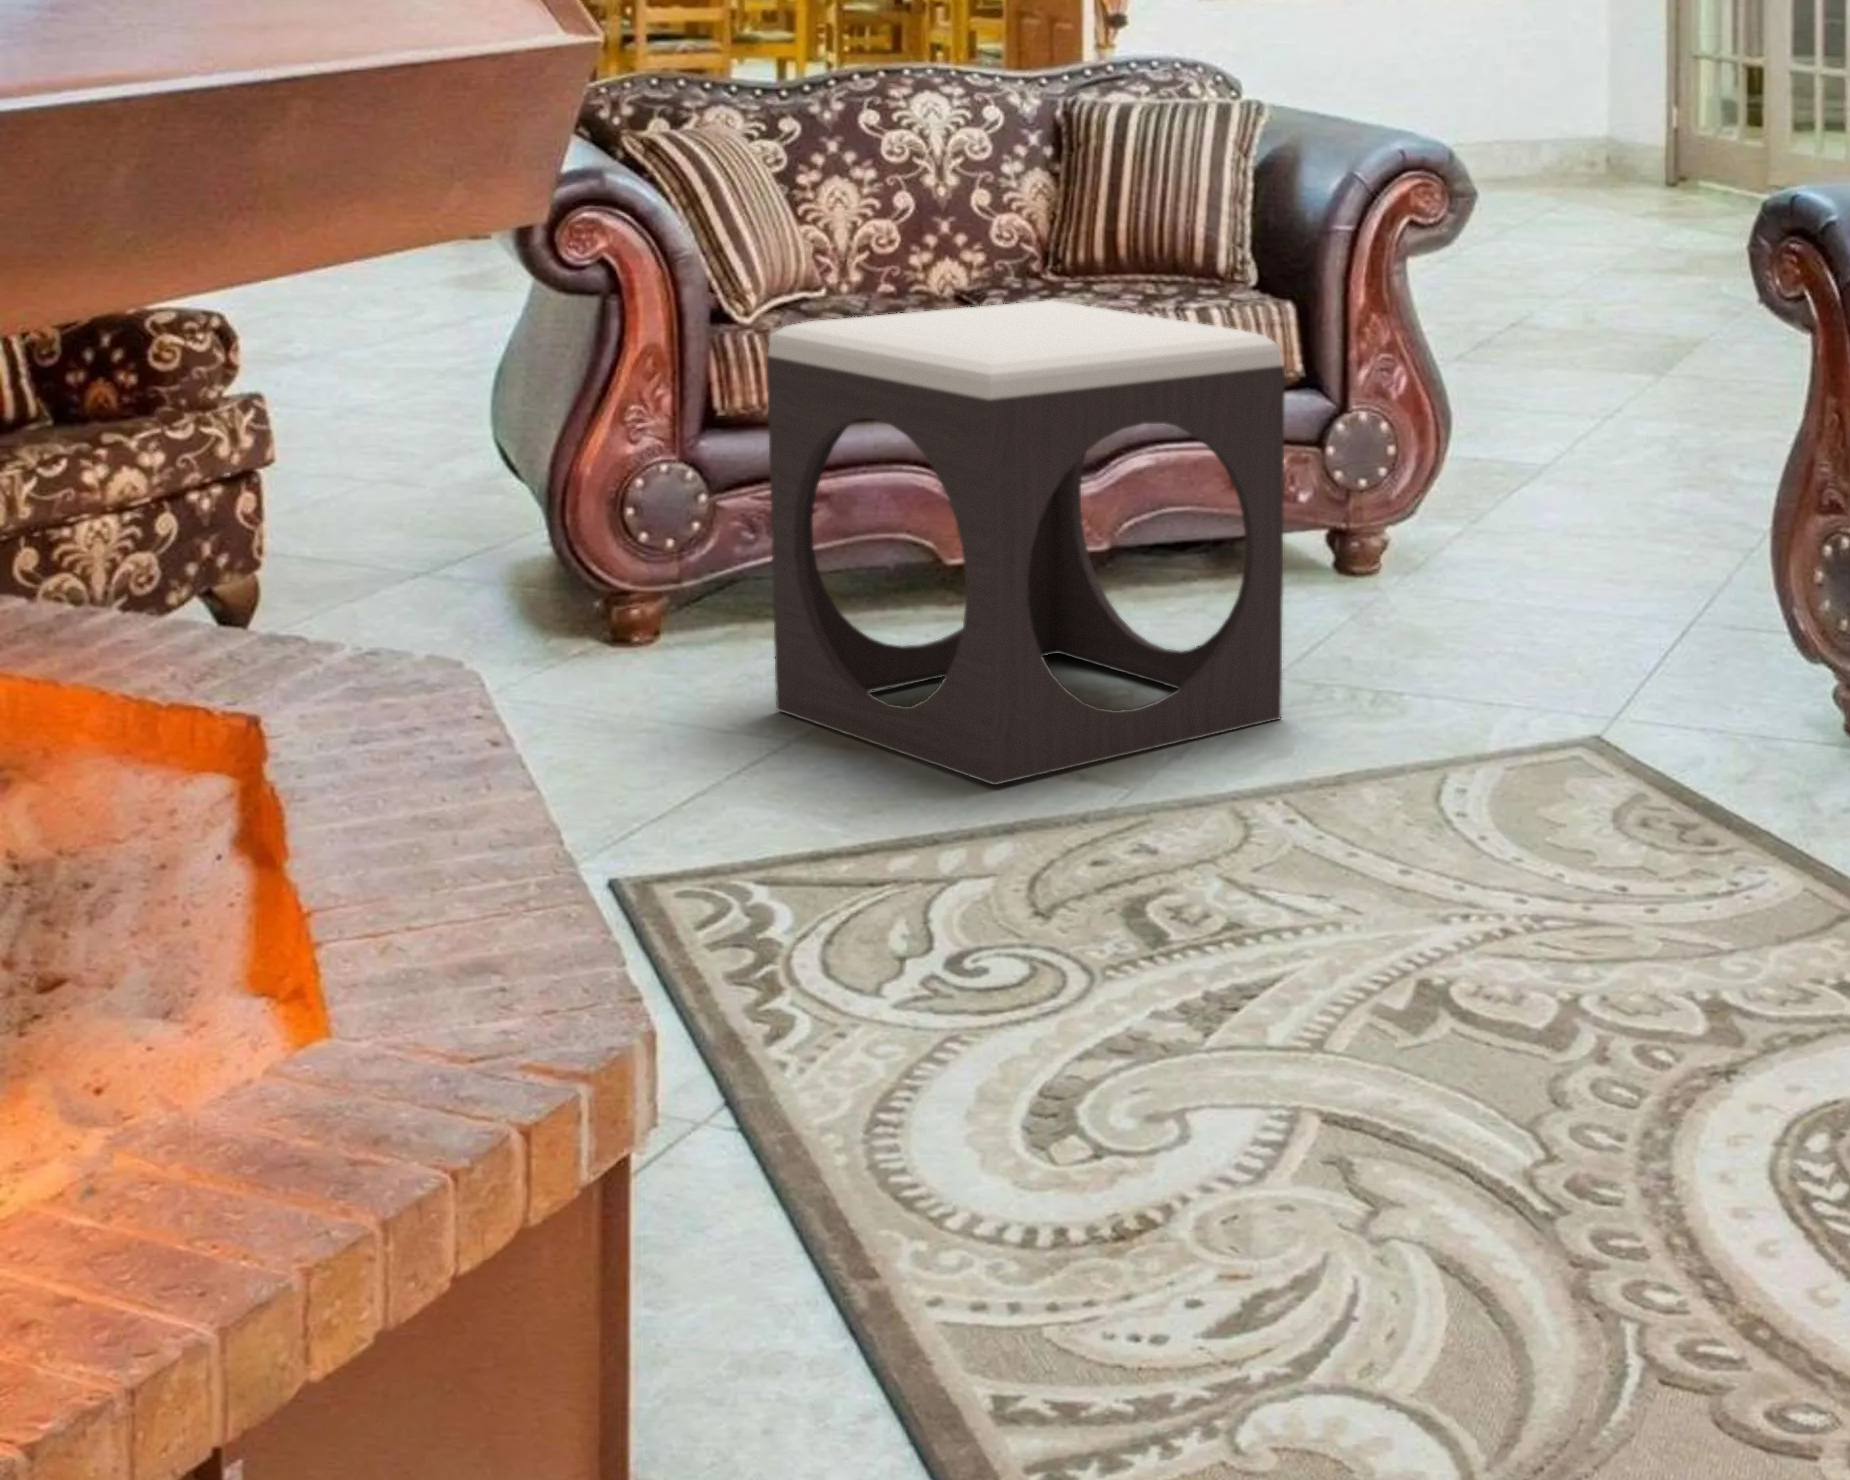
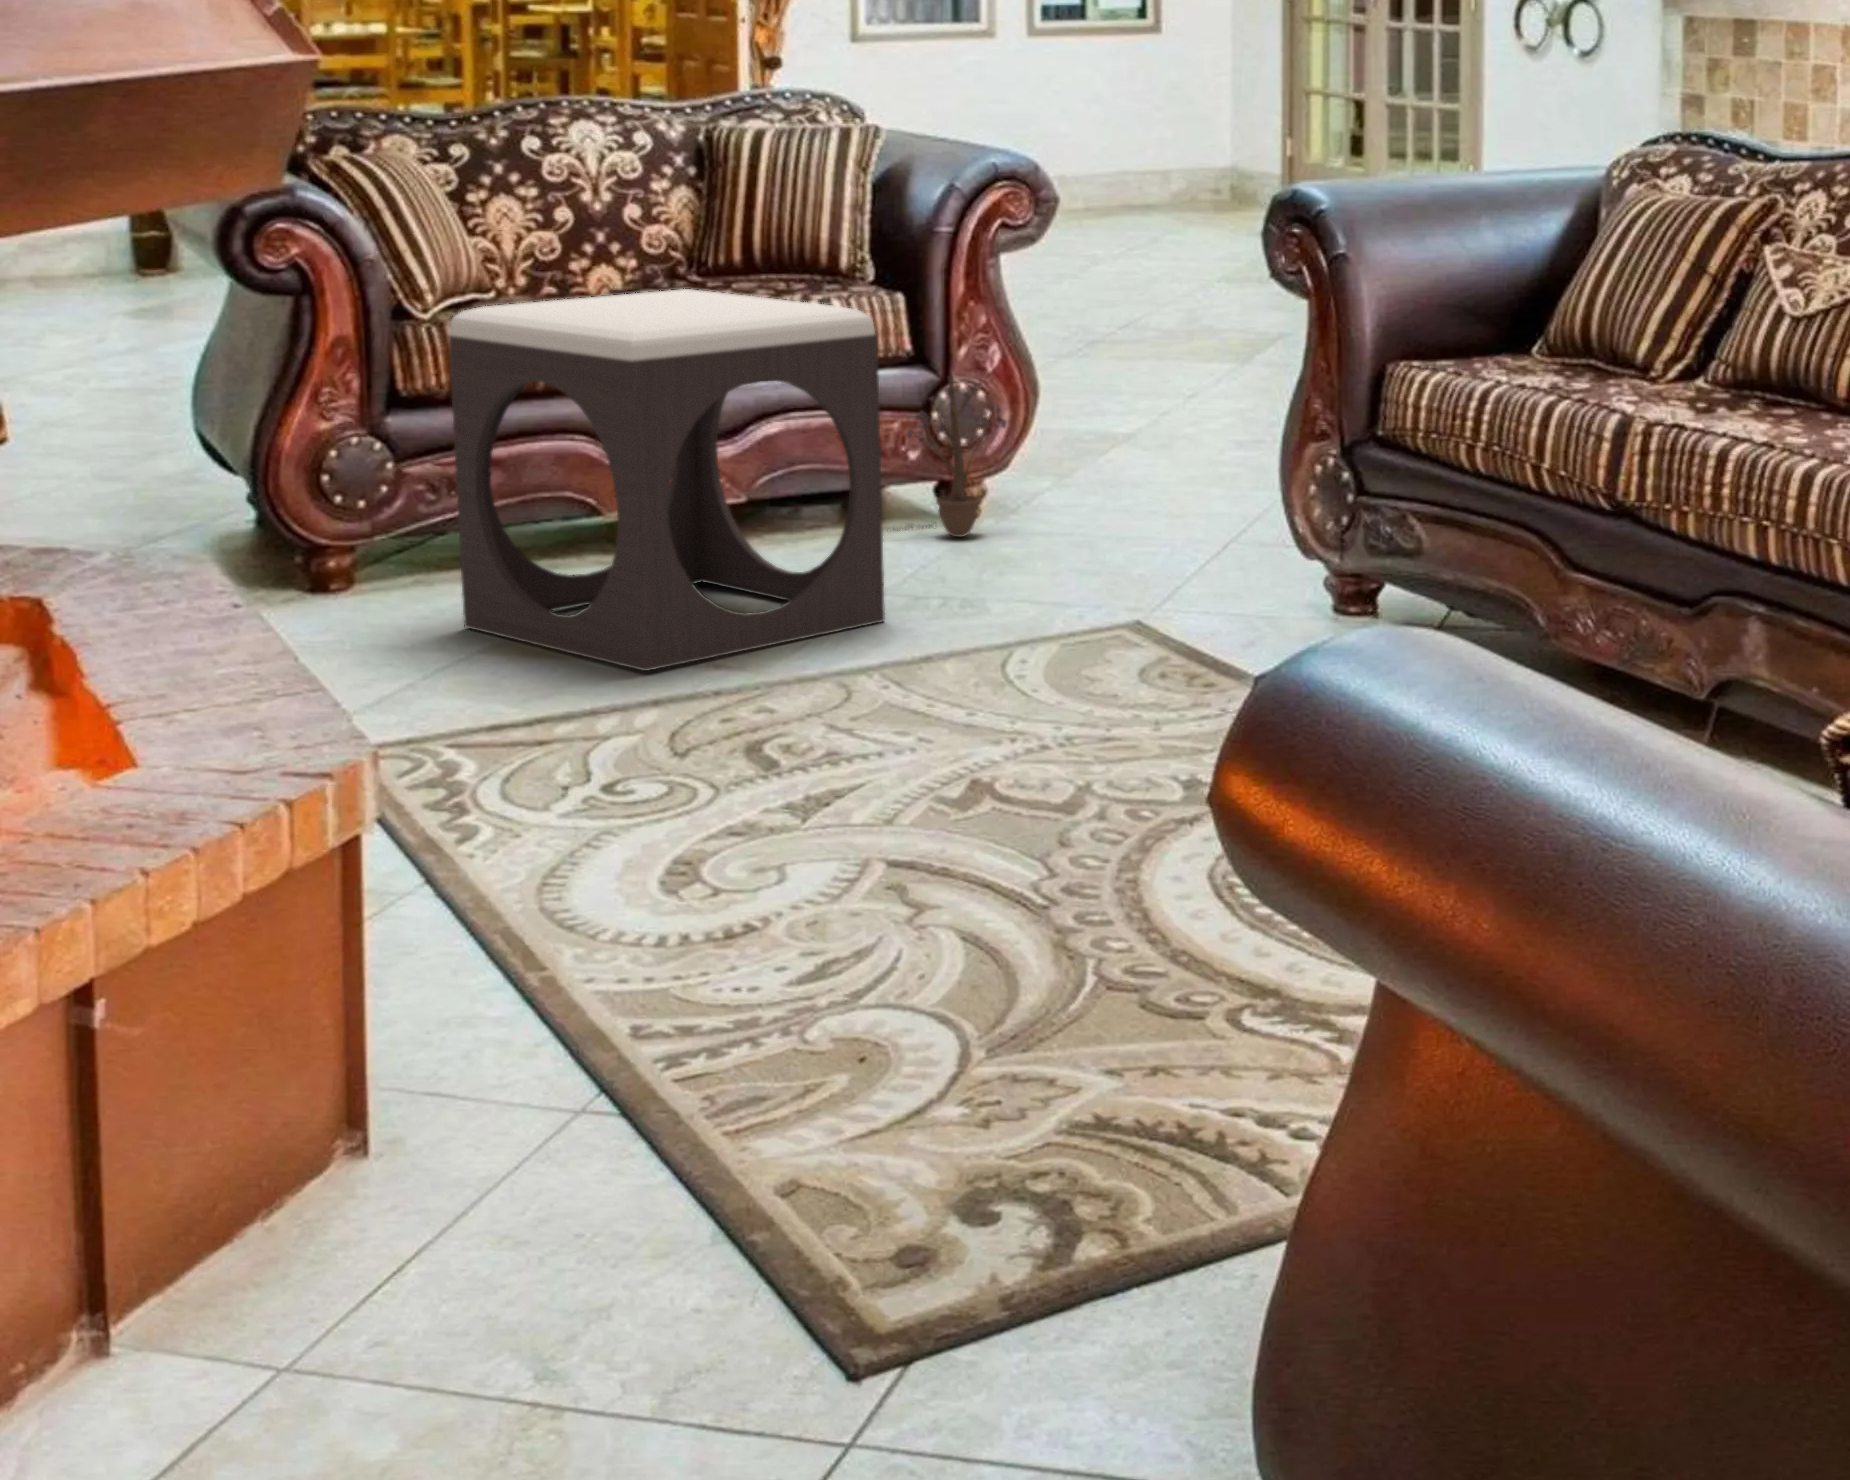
decorative plant: none [1273,405,1420,599] -> present [887,376,1007,537]

